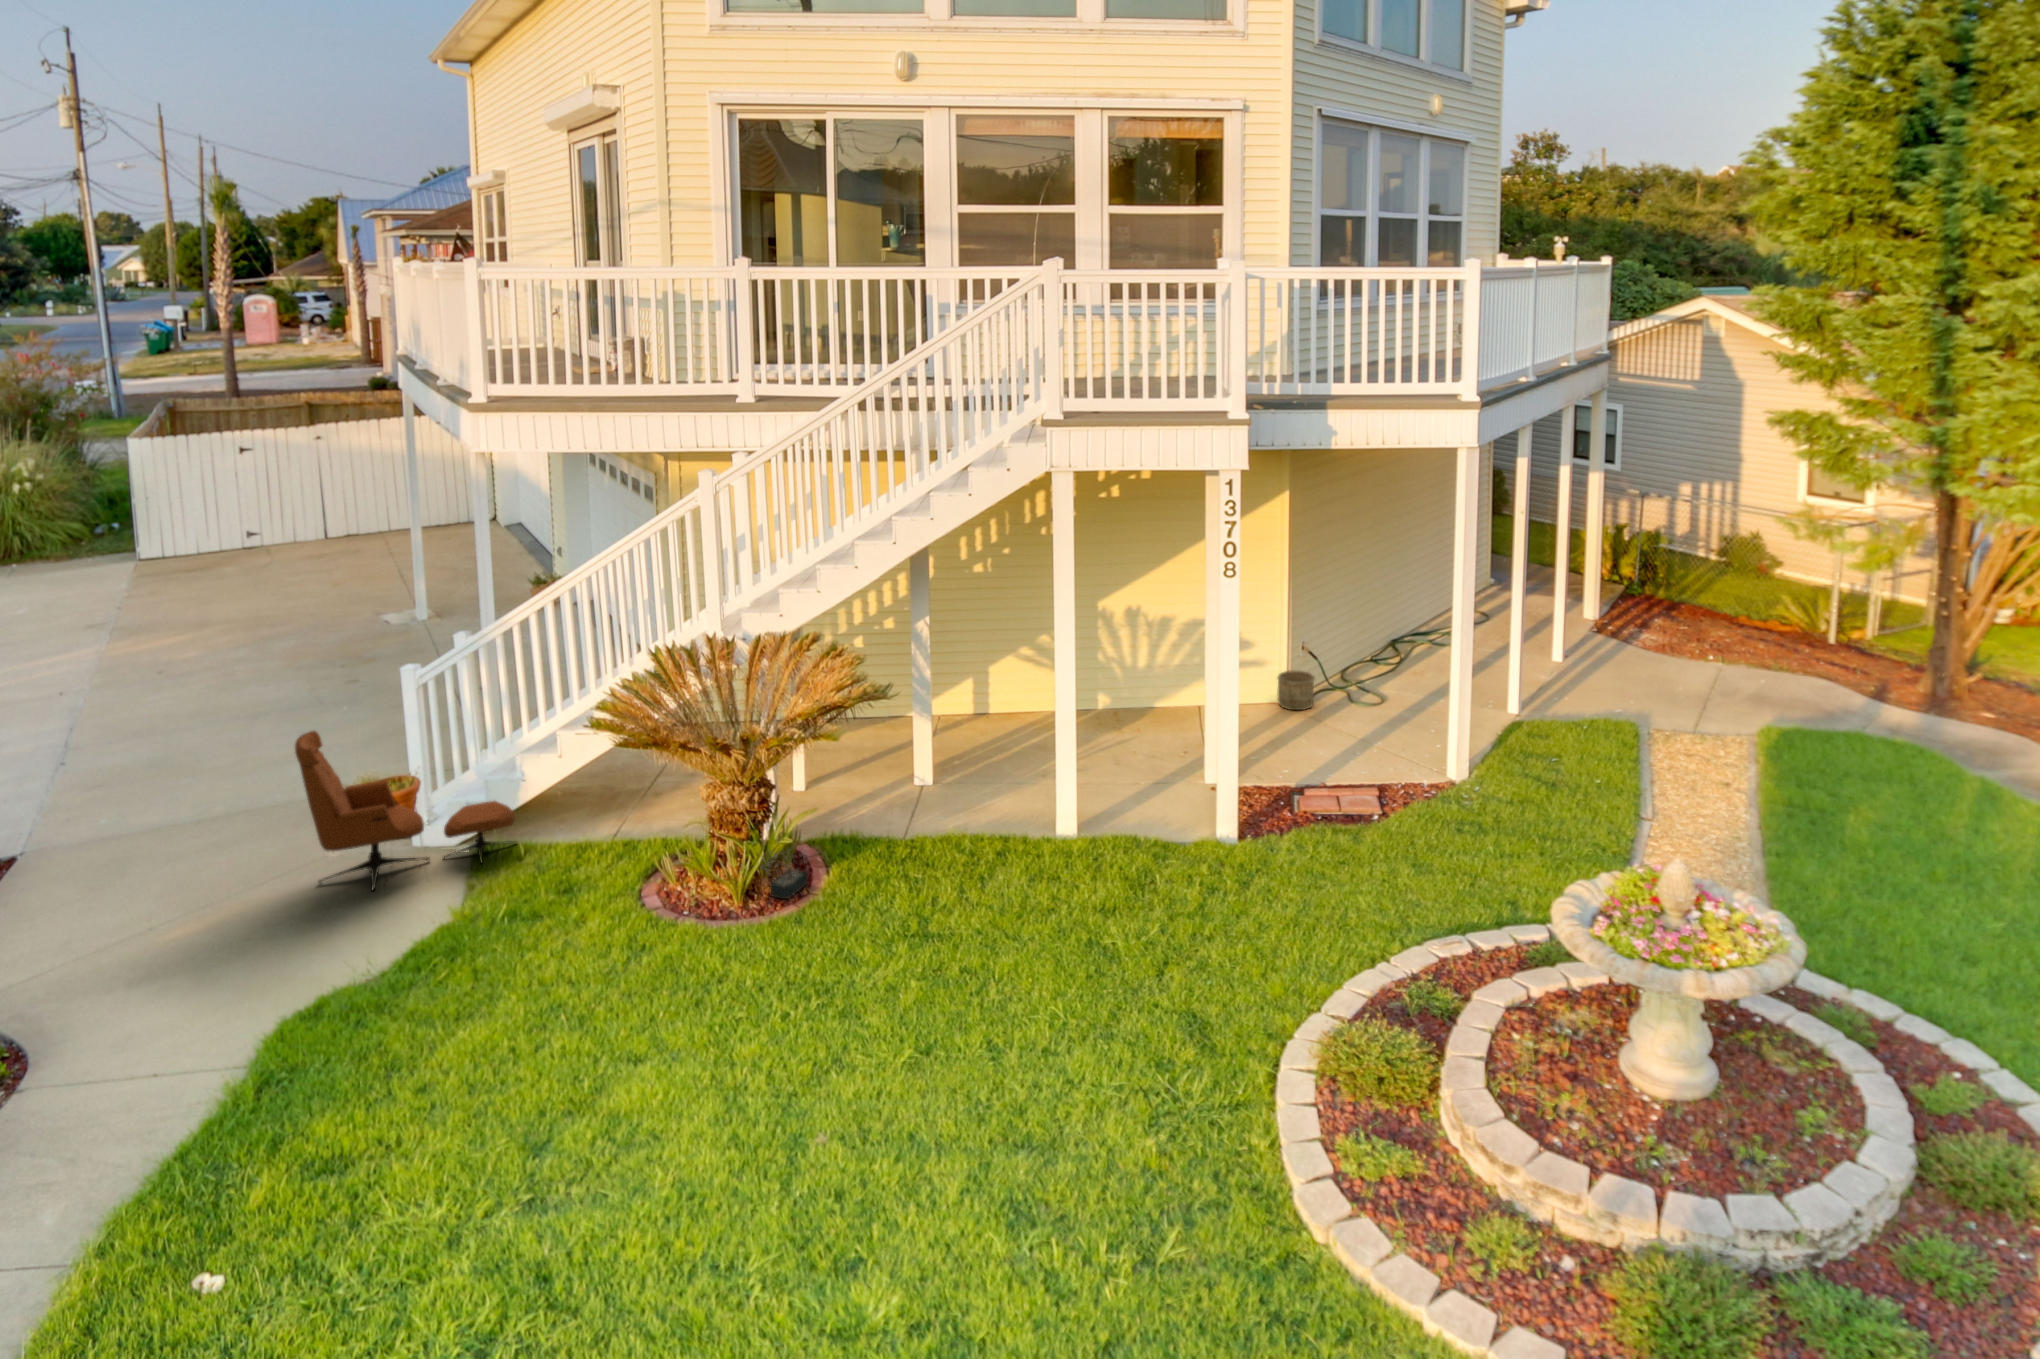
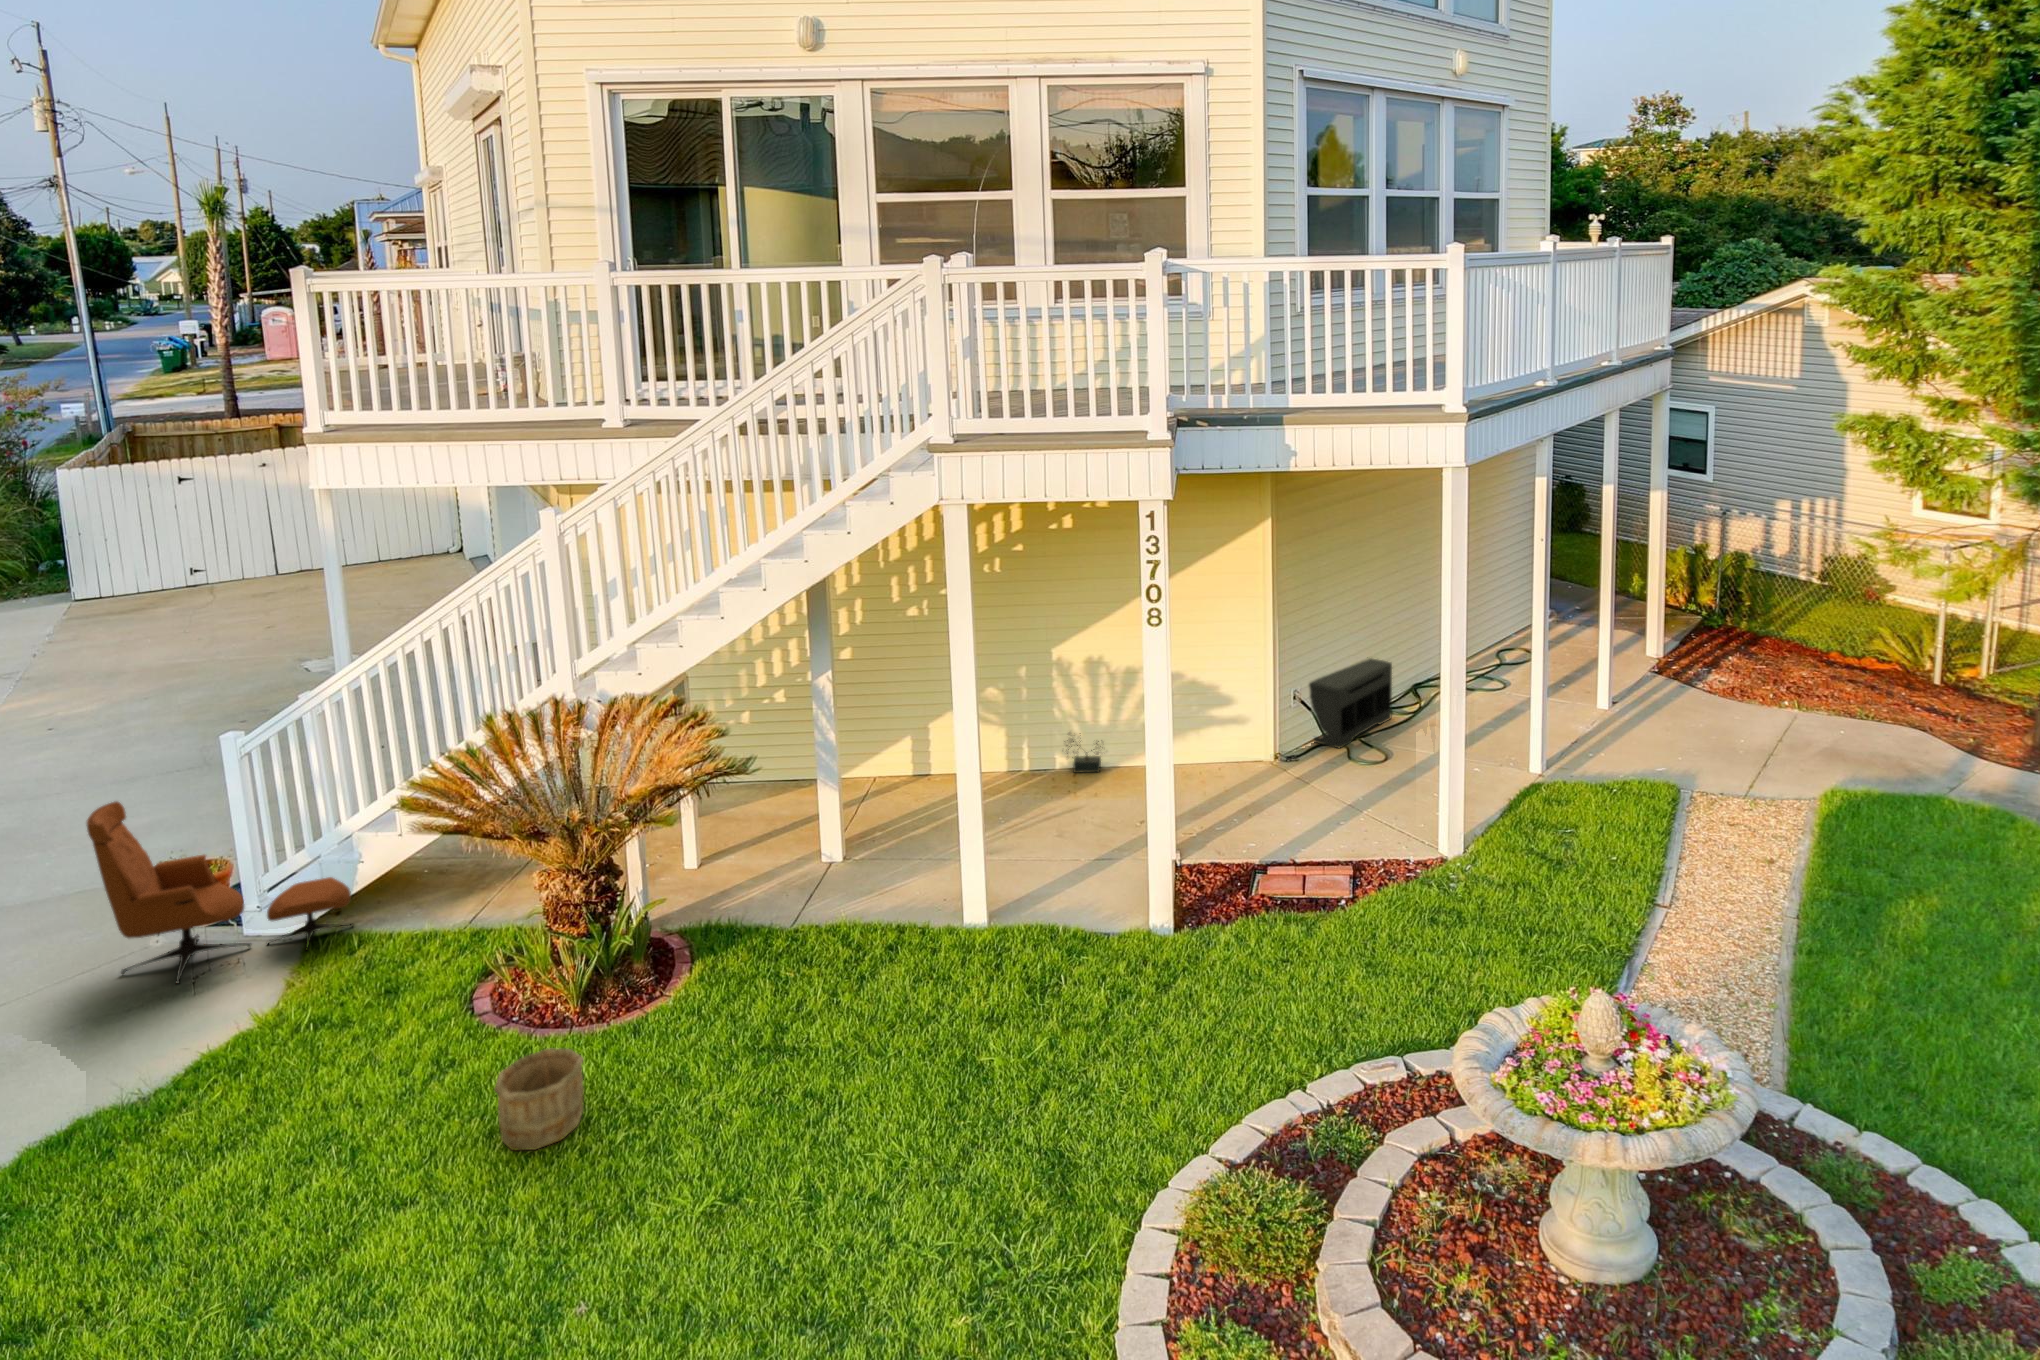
bench: none [1309,617,1387,697] -> present [1309,659,1392,748]
wooden bucket: present [1277,671,1315,710] -> present [495,1048,584,1150]
decorative plant: present [762,852,808,899] -> present [1064,732,1103,773]

